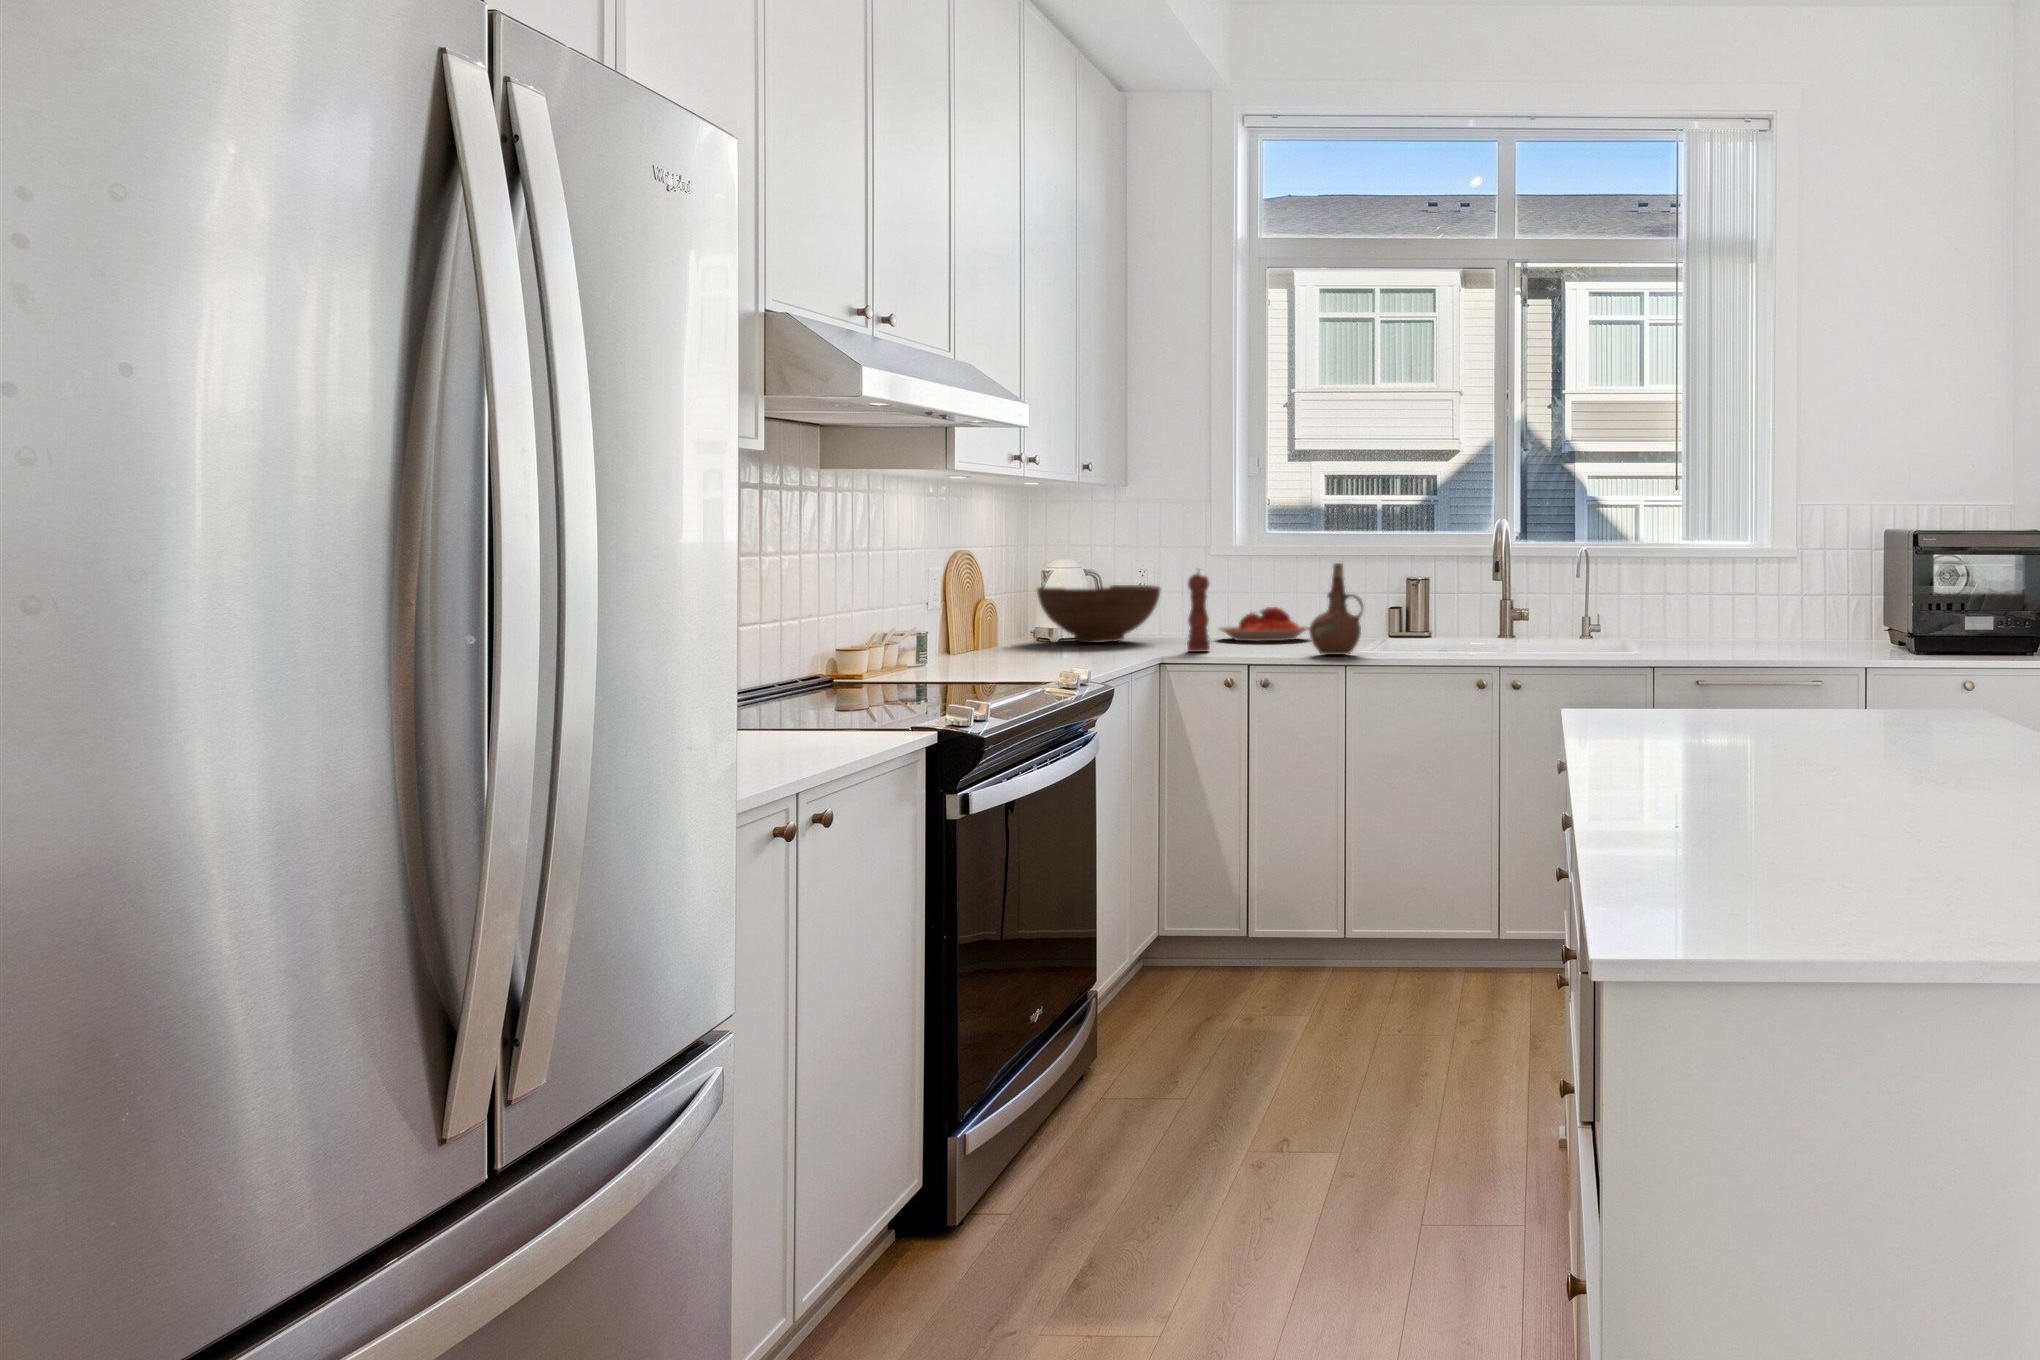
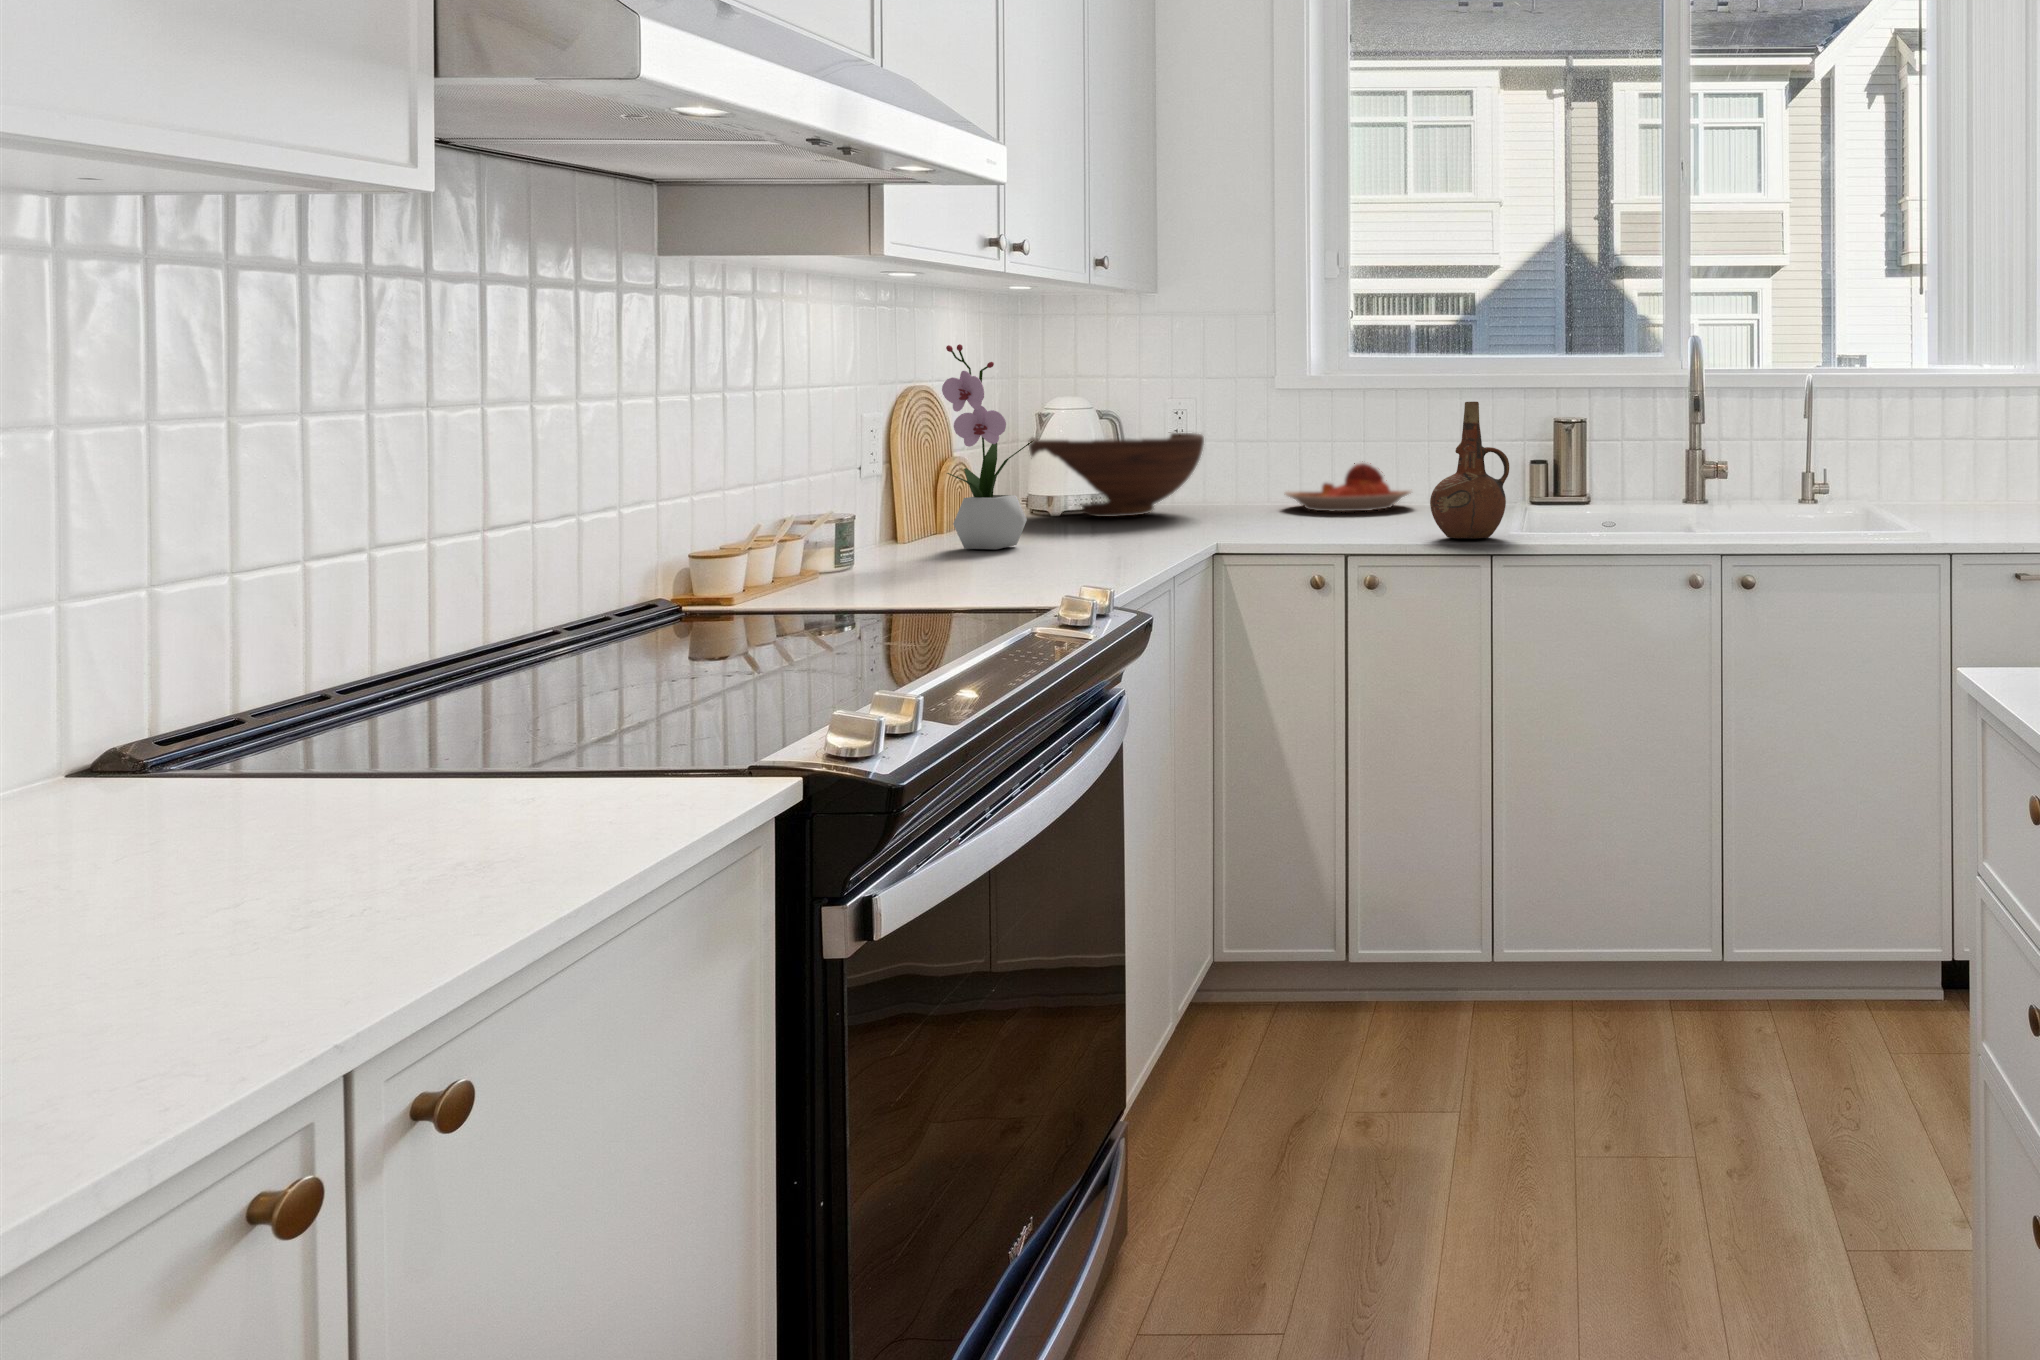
flower arrangement: none [983,522,1043,657] -> present [942,344,1034,549]
pepper mill: present [1187,569,1210,652] -> none [1248,410,1281,534]

